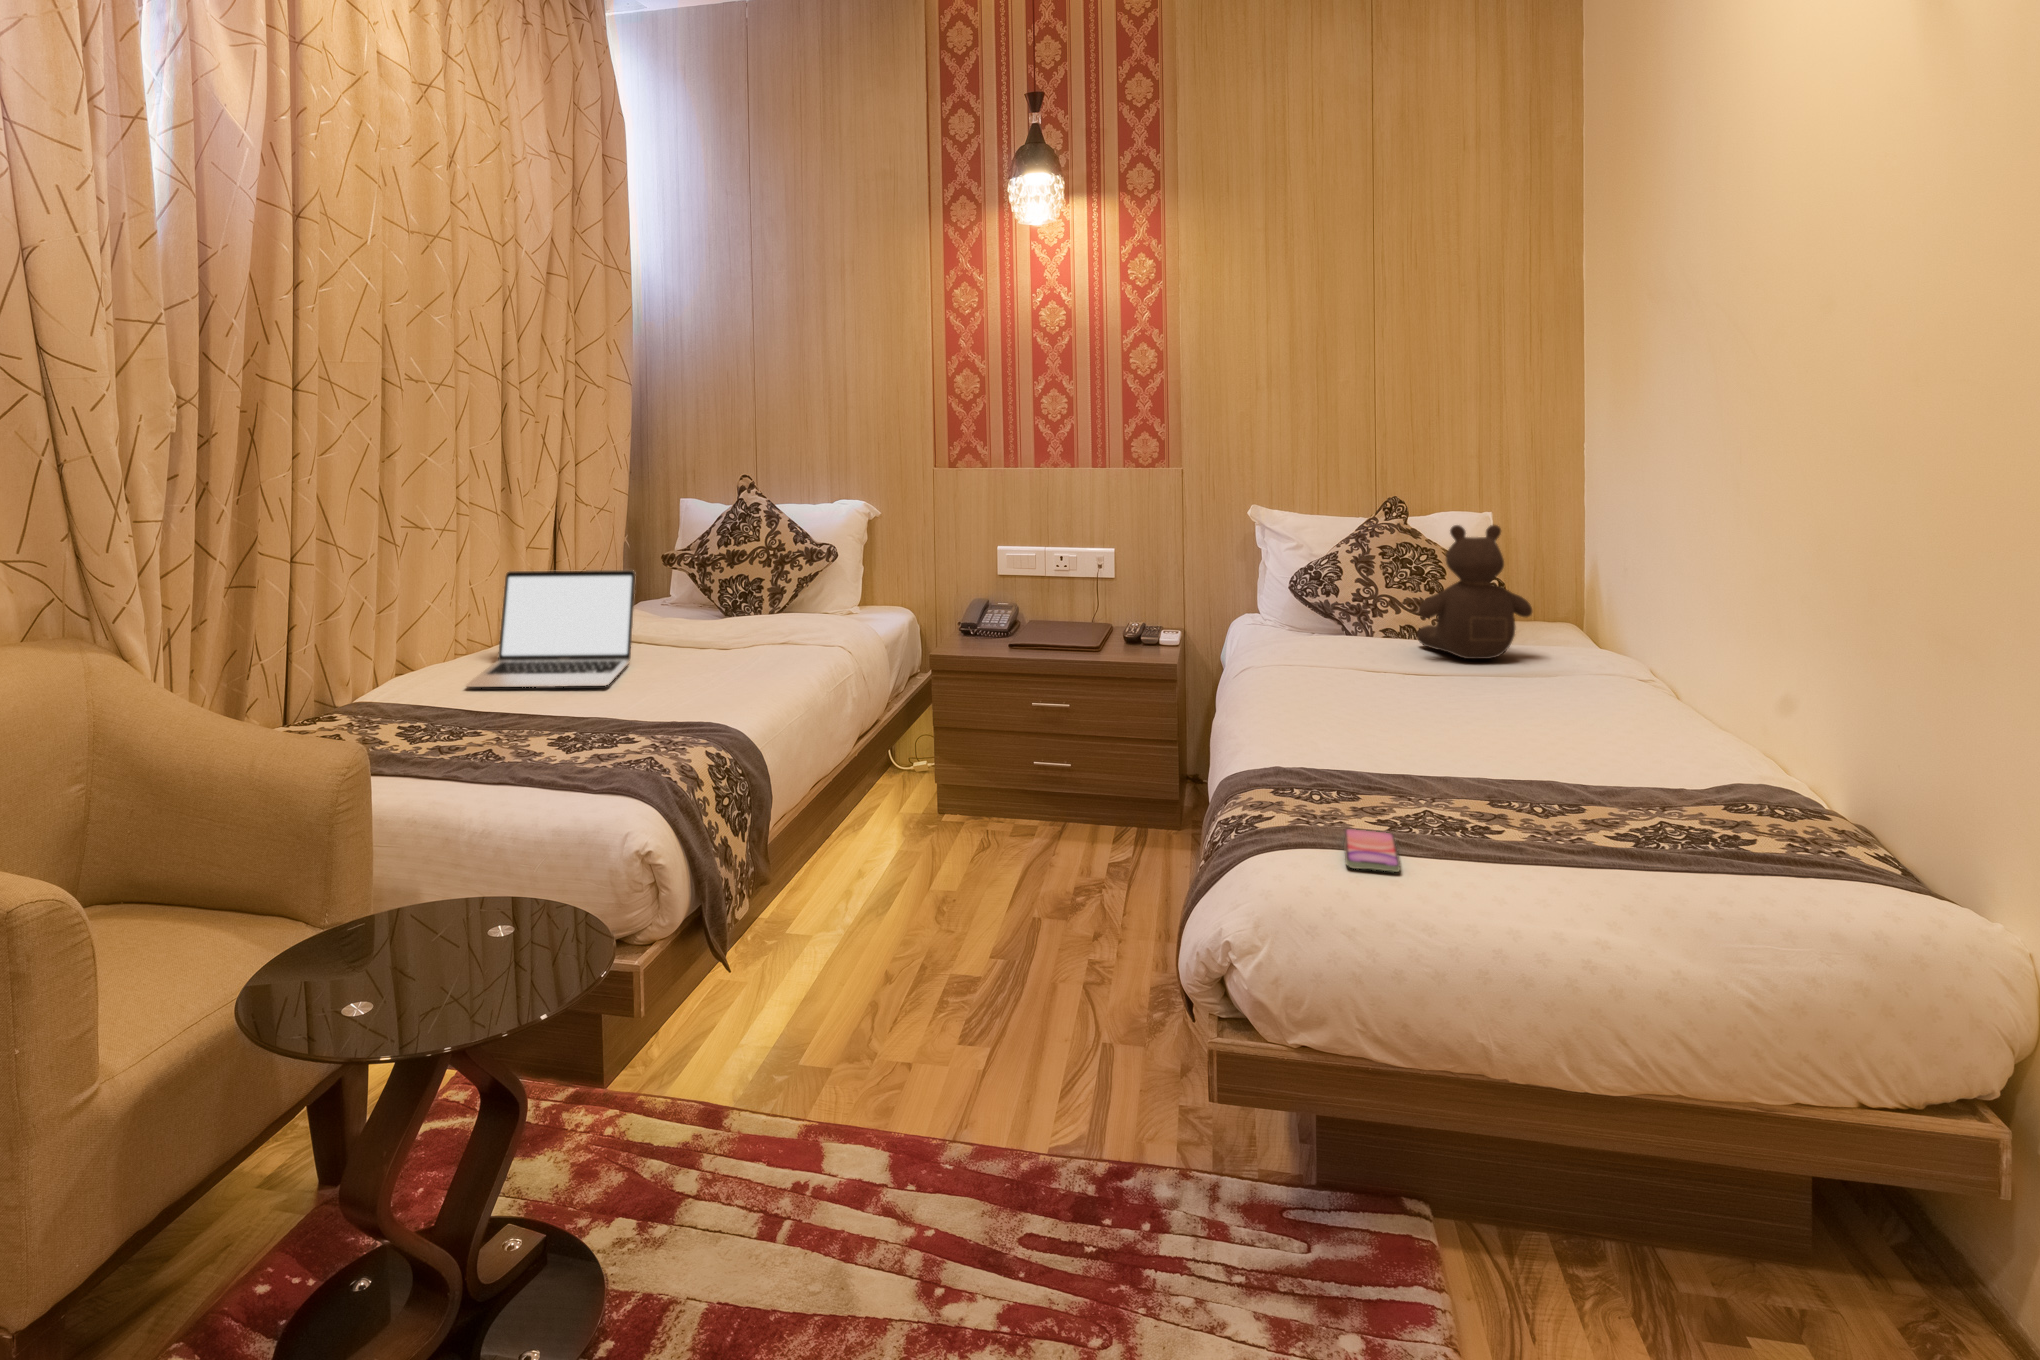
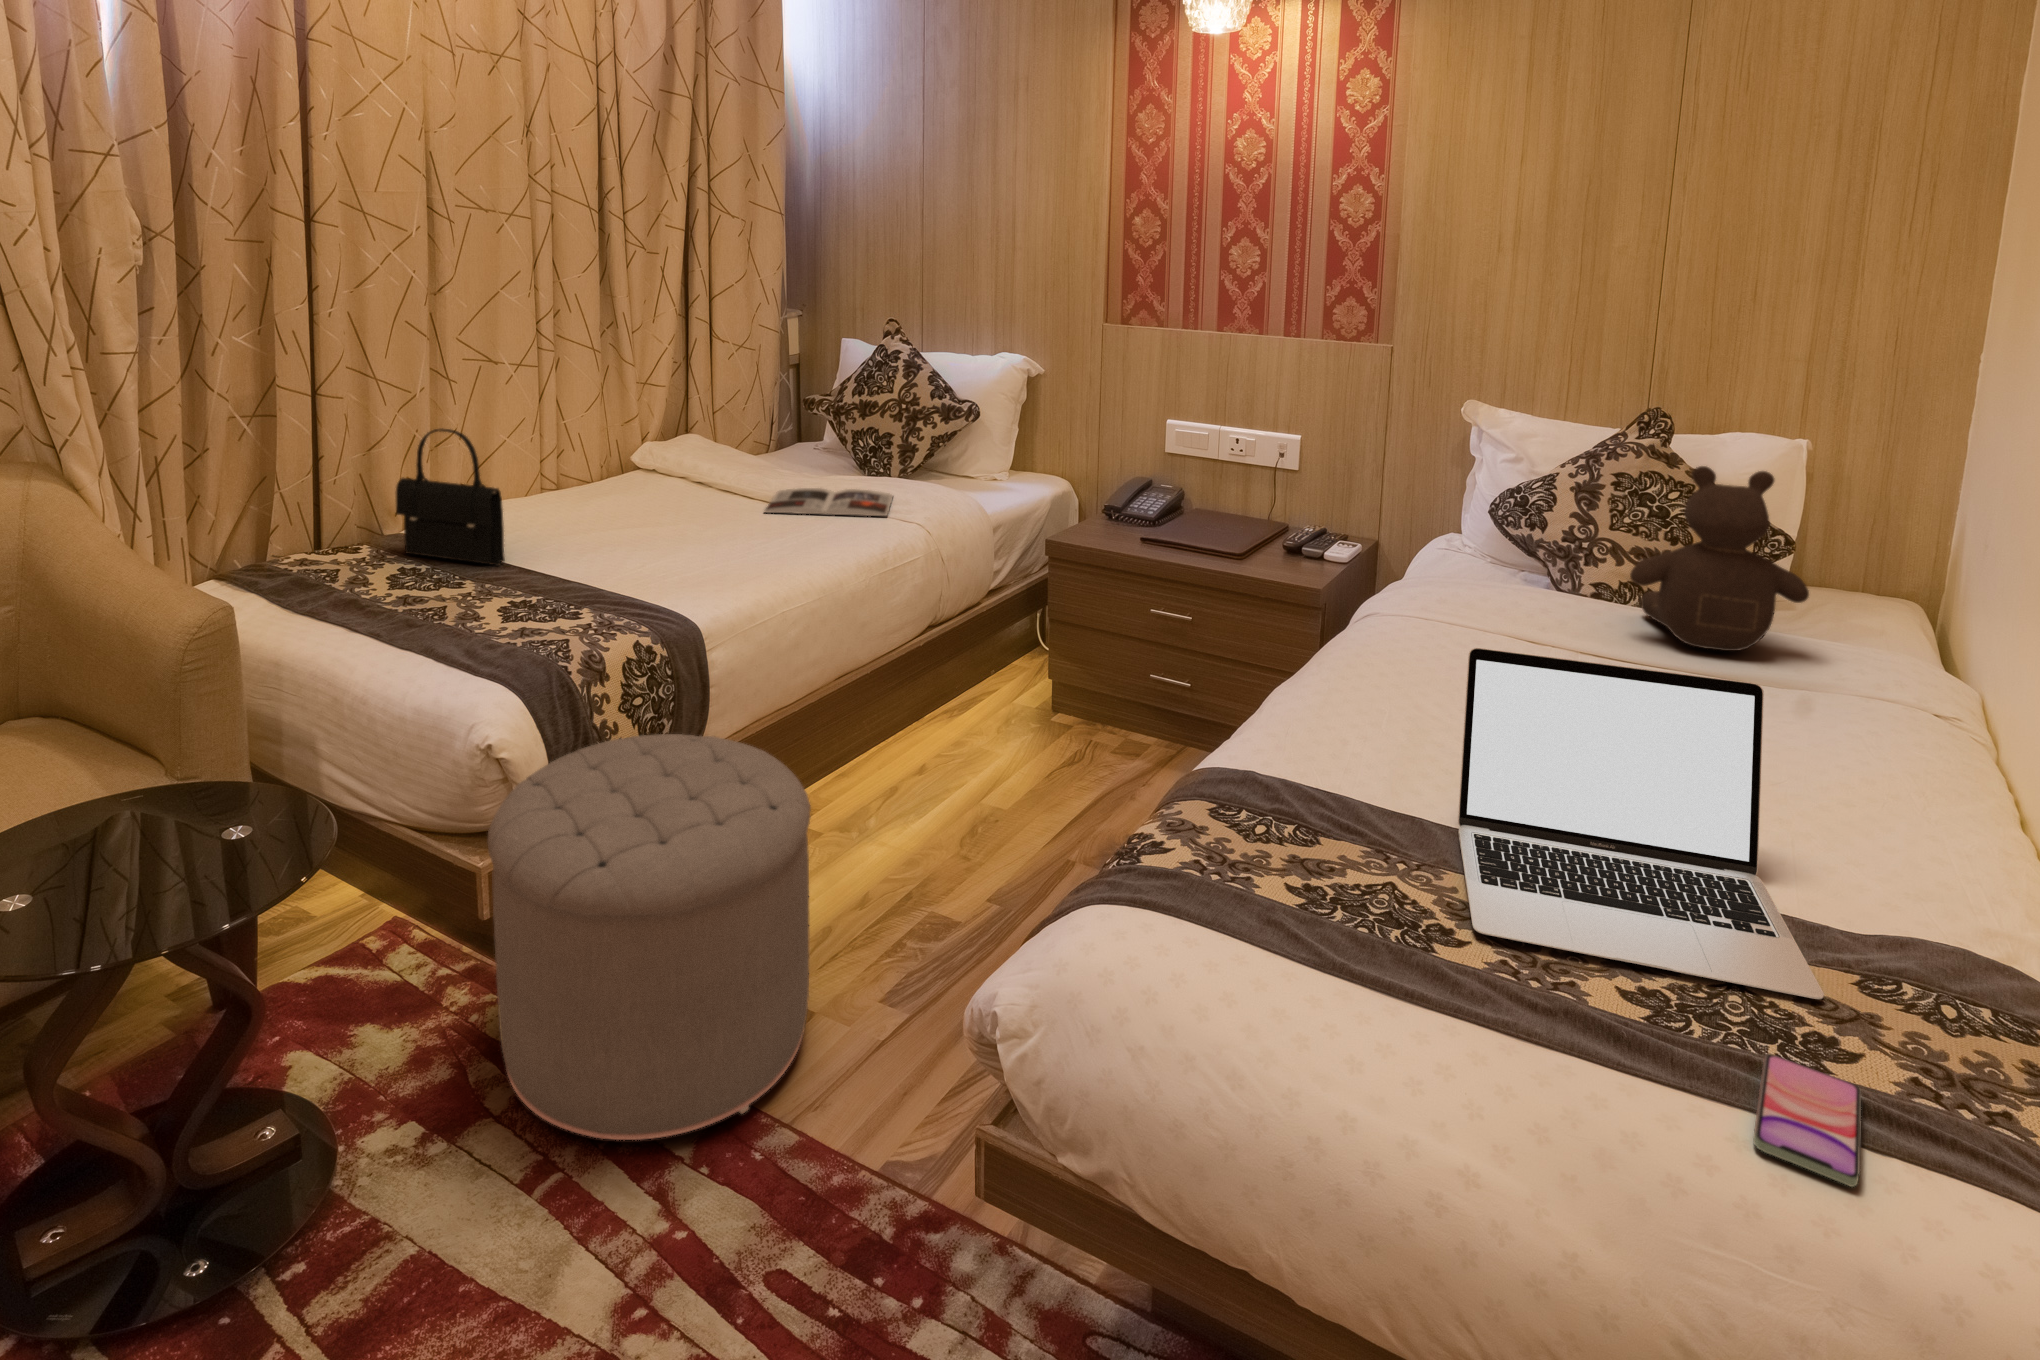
laptop: present [466,570,635,687] -> present [1458,648,1824,999]
handbag: none [366,584,488,718] -> present [396,428,505,565]
magazine: none [680,627,803,653] -> present [765,488,893,516]
ottoman: none [650,821,936,1186] -> present [488,734,811,1140]
smartphone: present [1343,829,1400,872] -> present [1753,1054,1861,1187]

